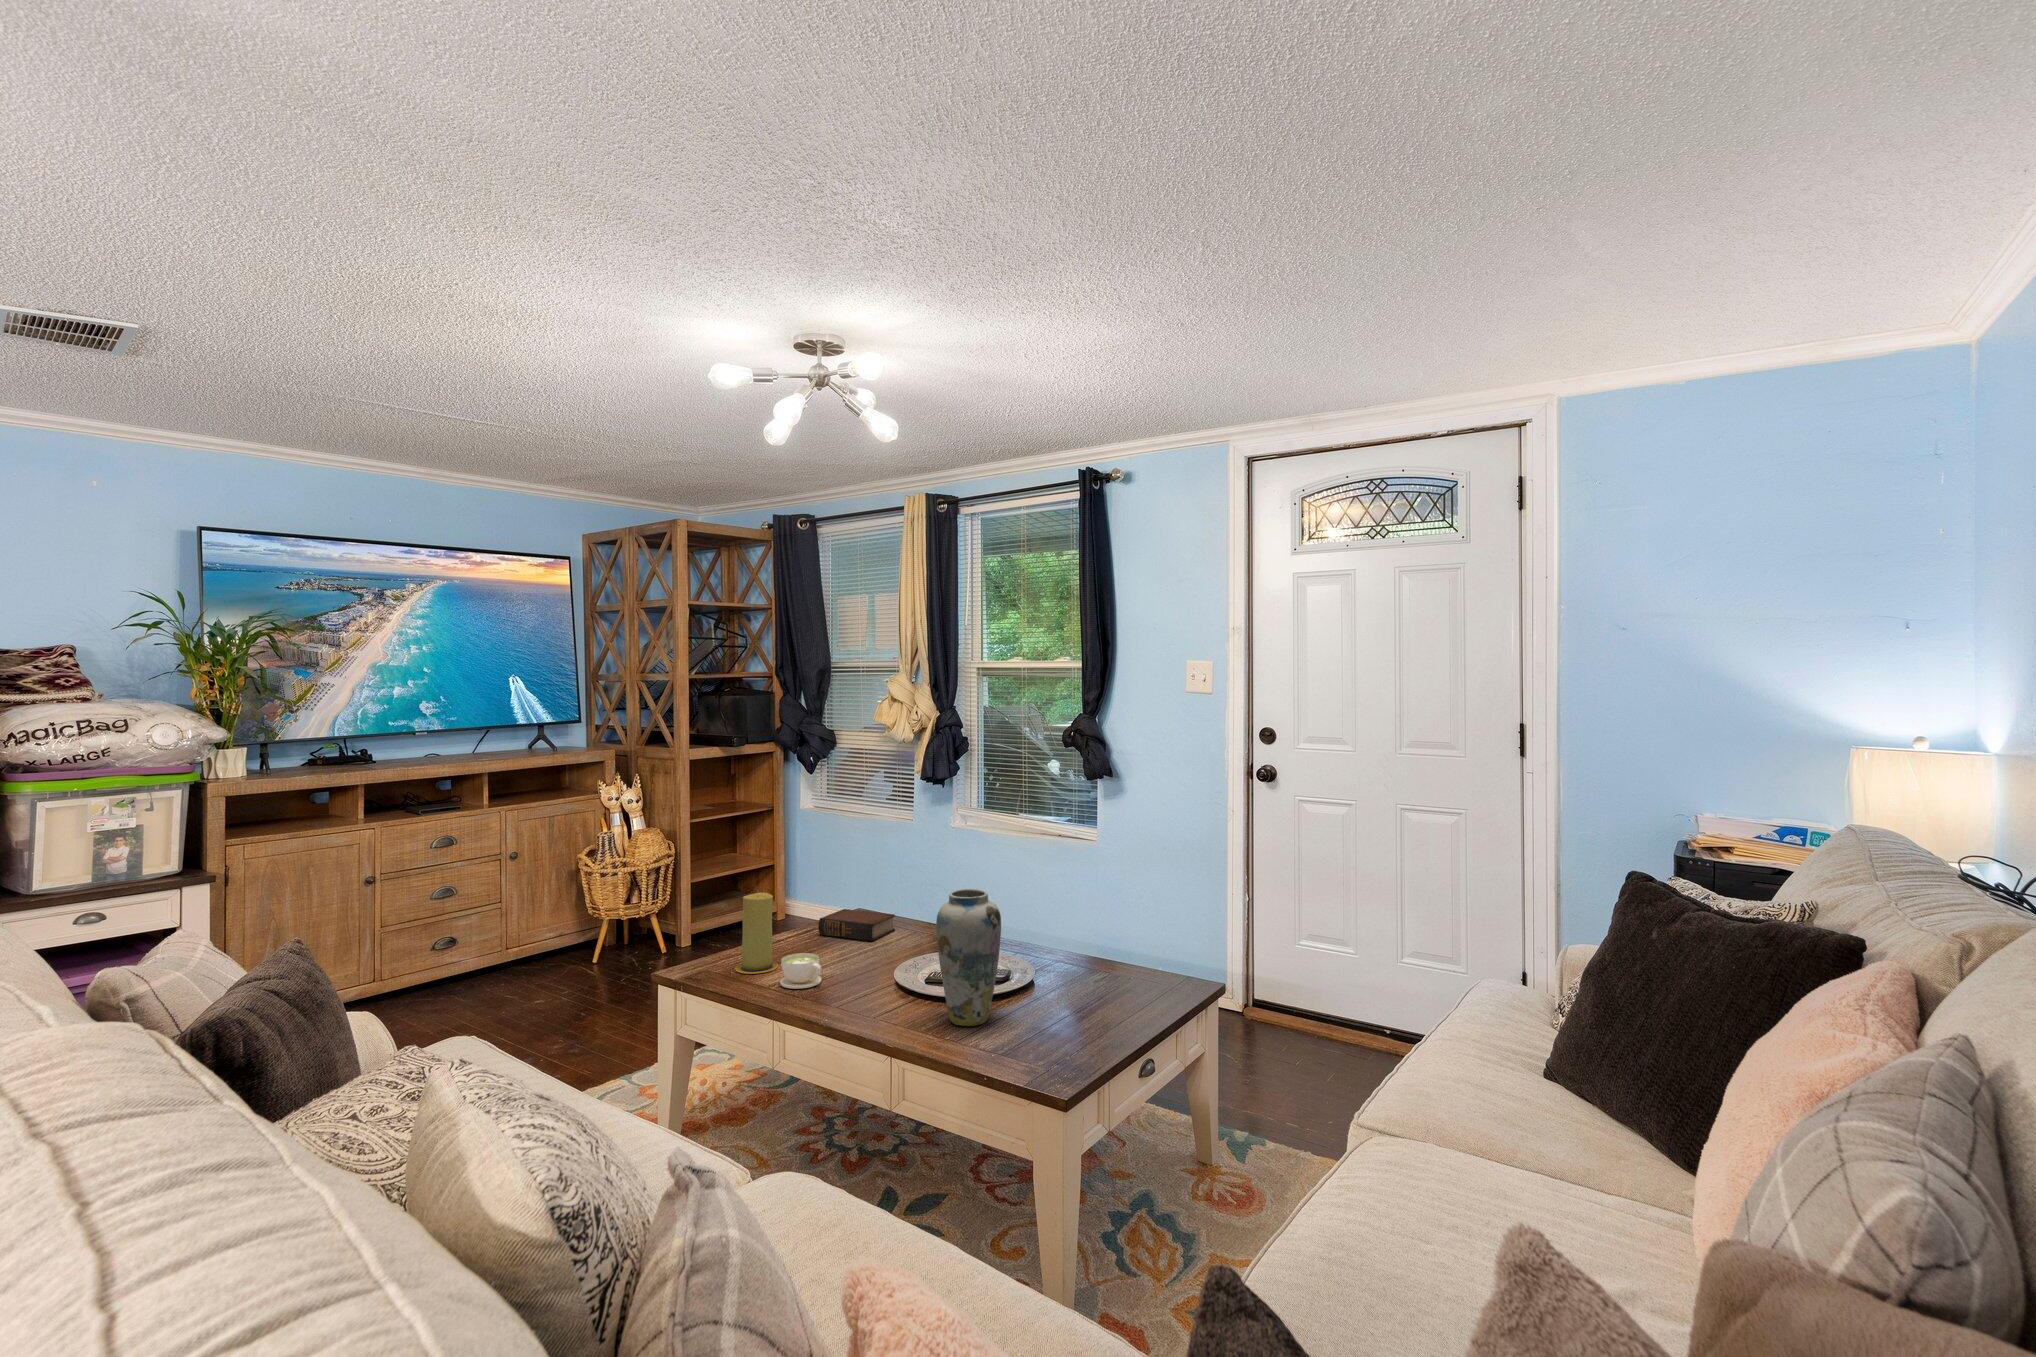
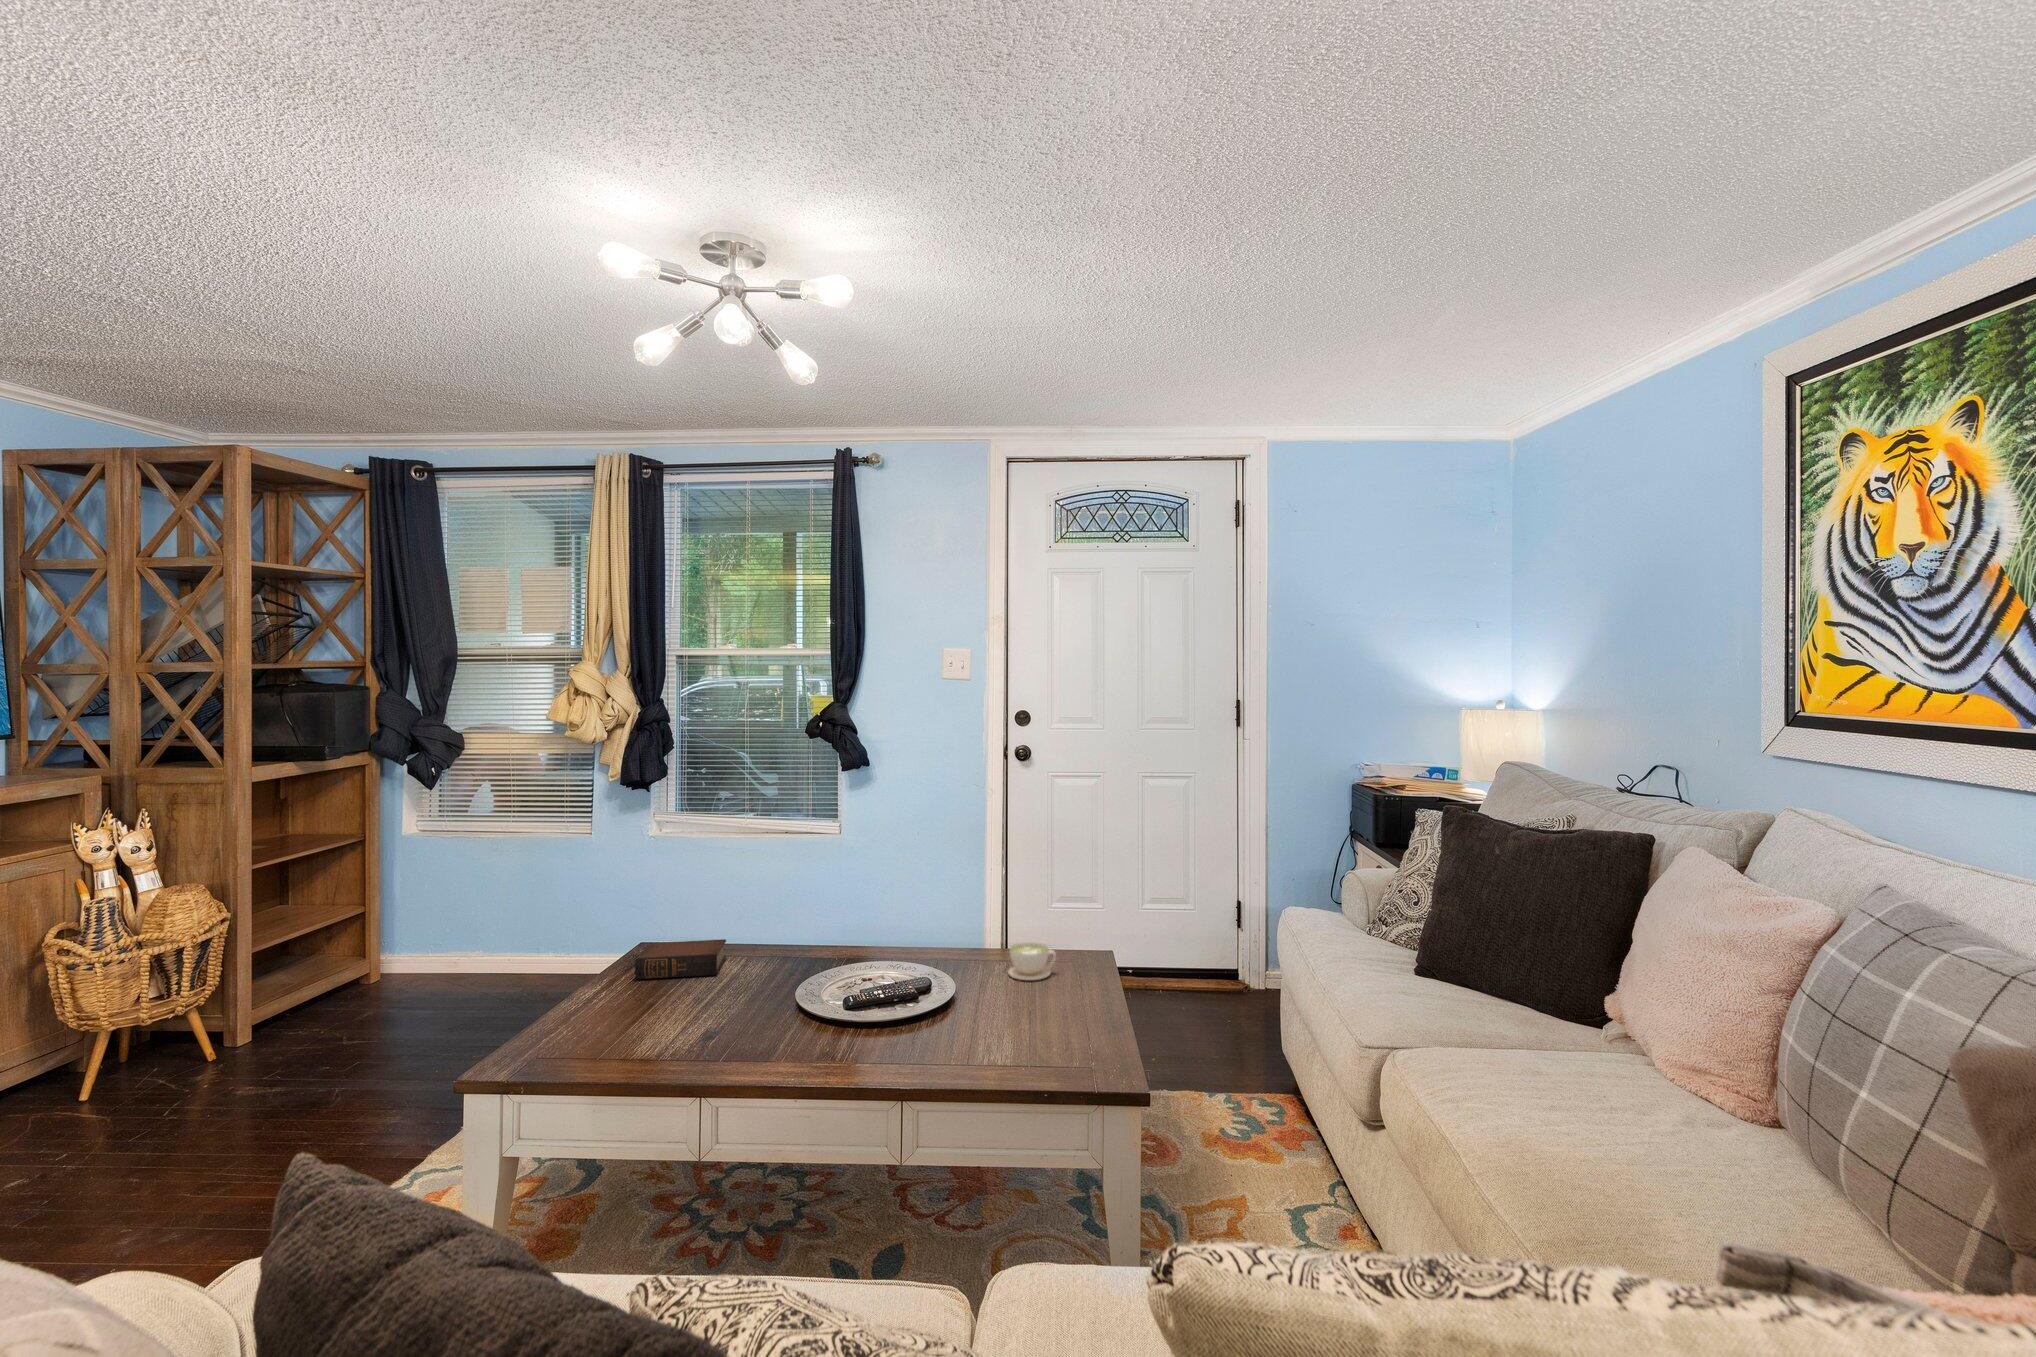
vase: present [936,889,1001,1026] -> none [915,887,989,1044]
candle: present [735,893,778,974] -> none [574,934,635,1045]
coffee cup: present [780,953,822,989] -> present [1008,943,1056,980]

